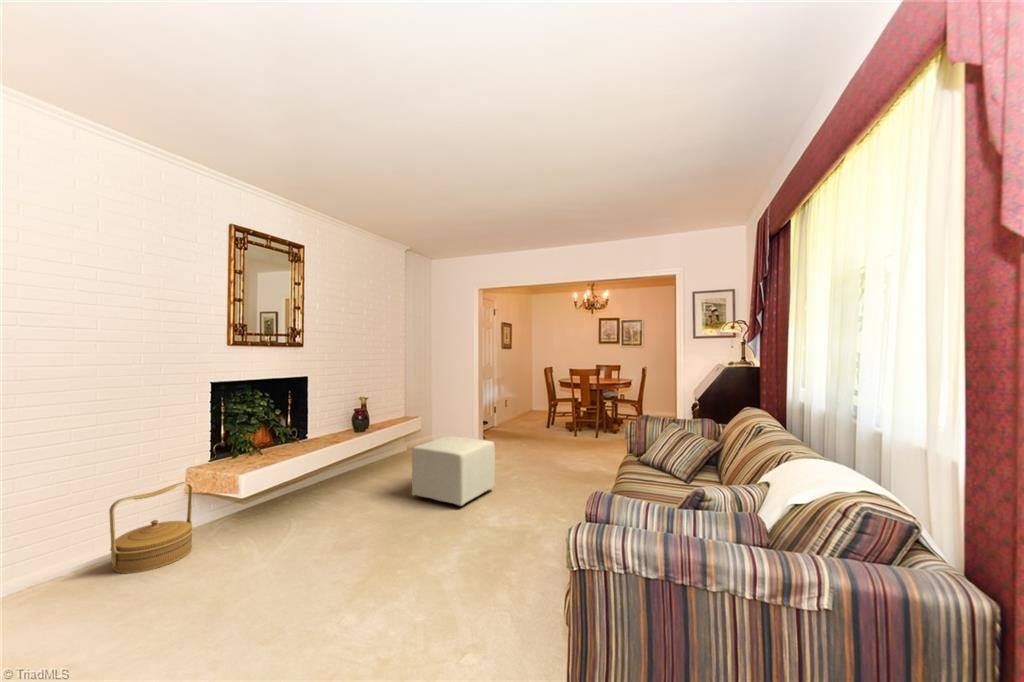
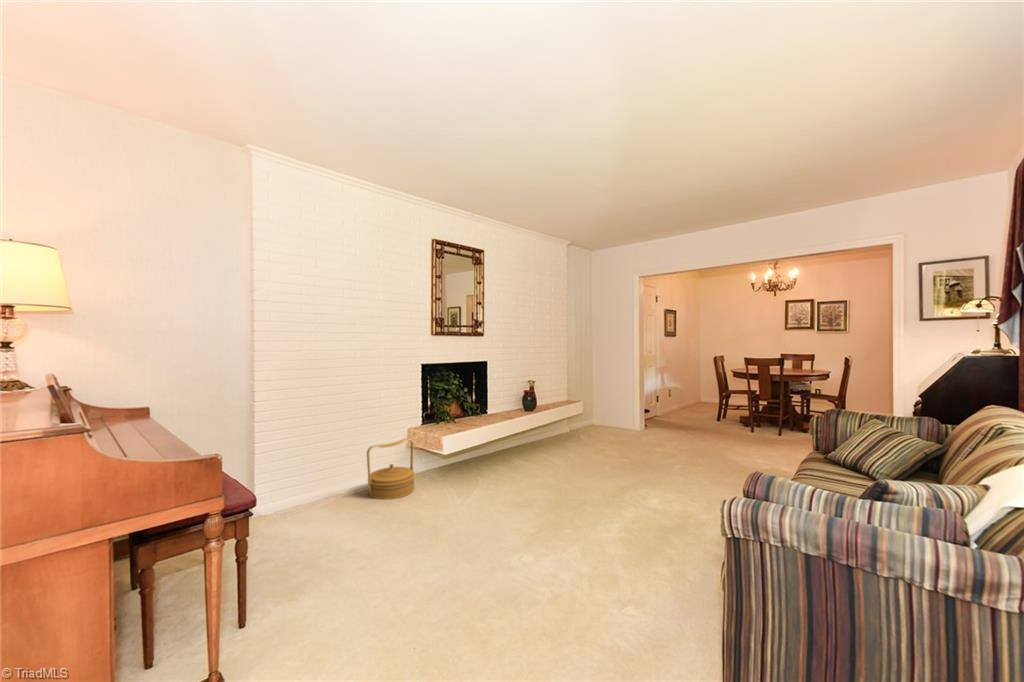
ottoman: present [412,436,495,507] -> none [576,420,657,486]

